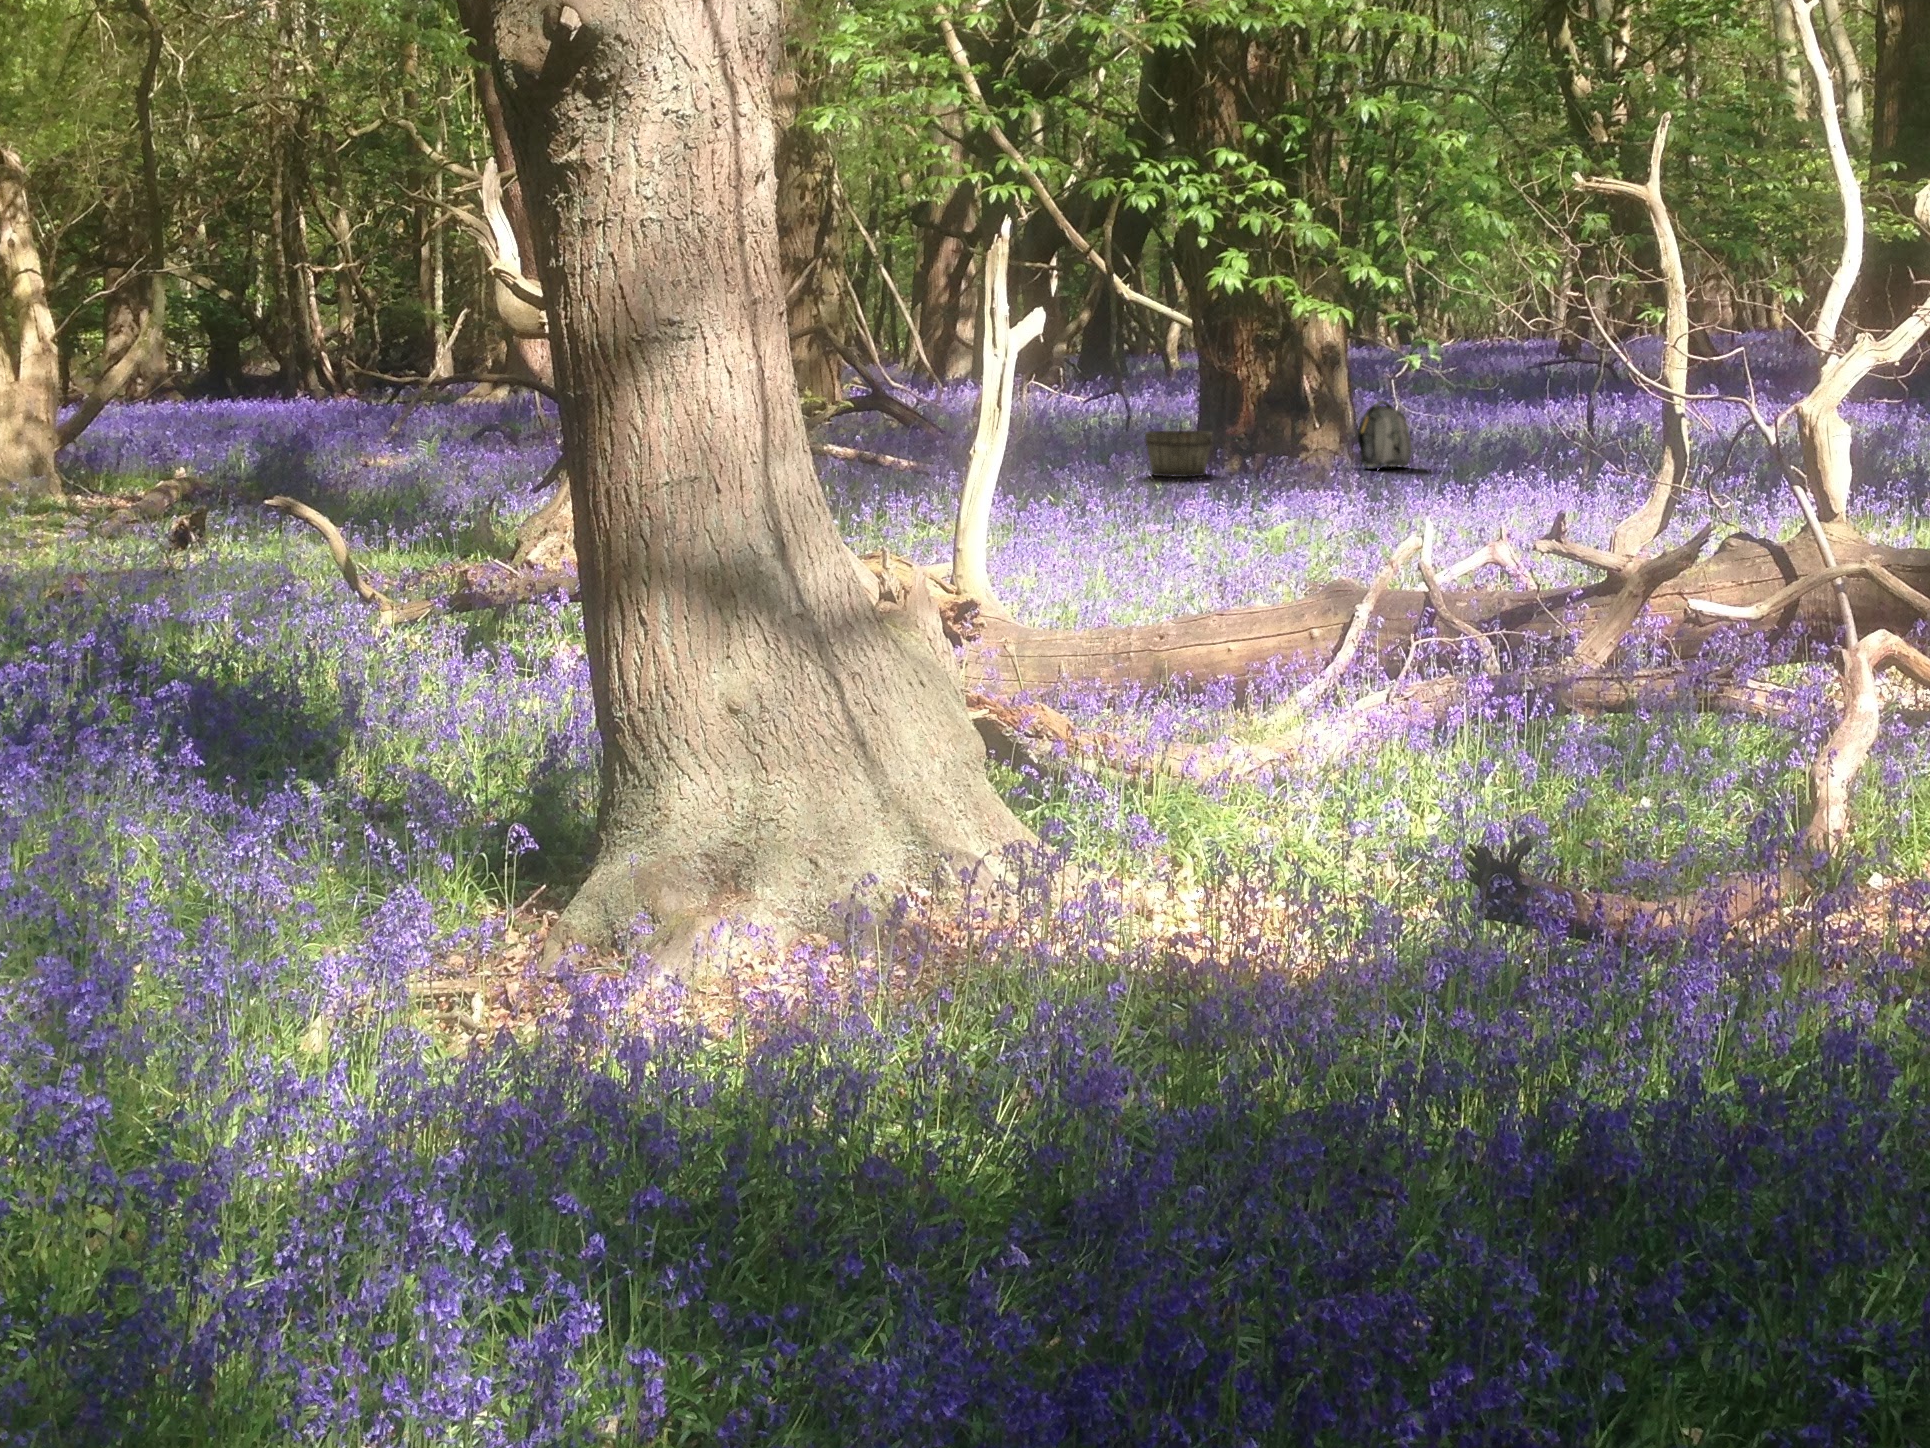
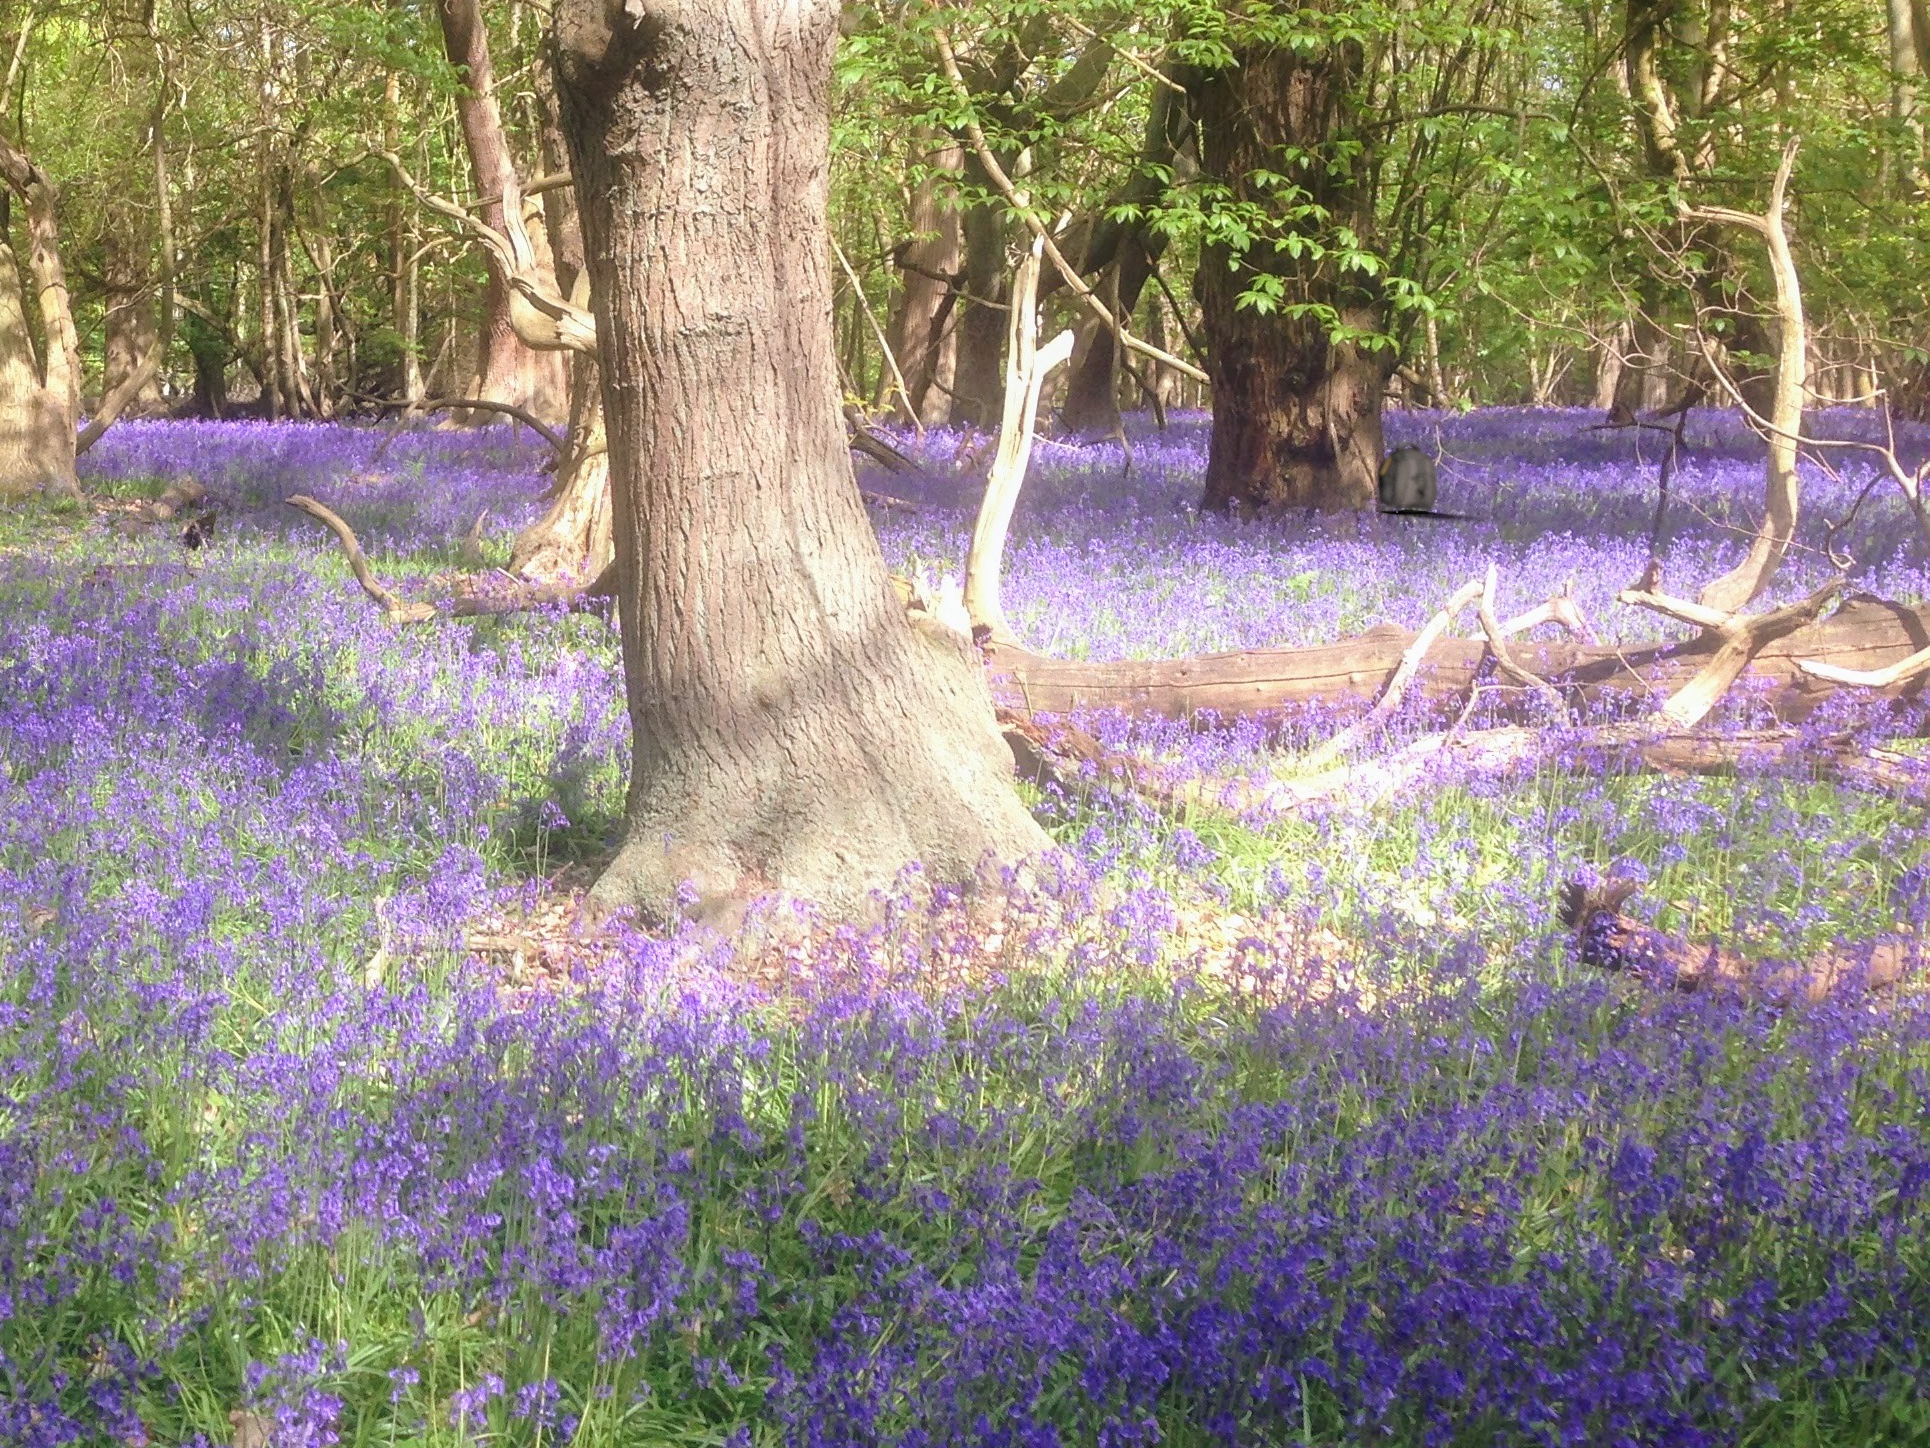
wooden bucket: present [1145,424,1212,477] -> none [1141,452,1216,511]

